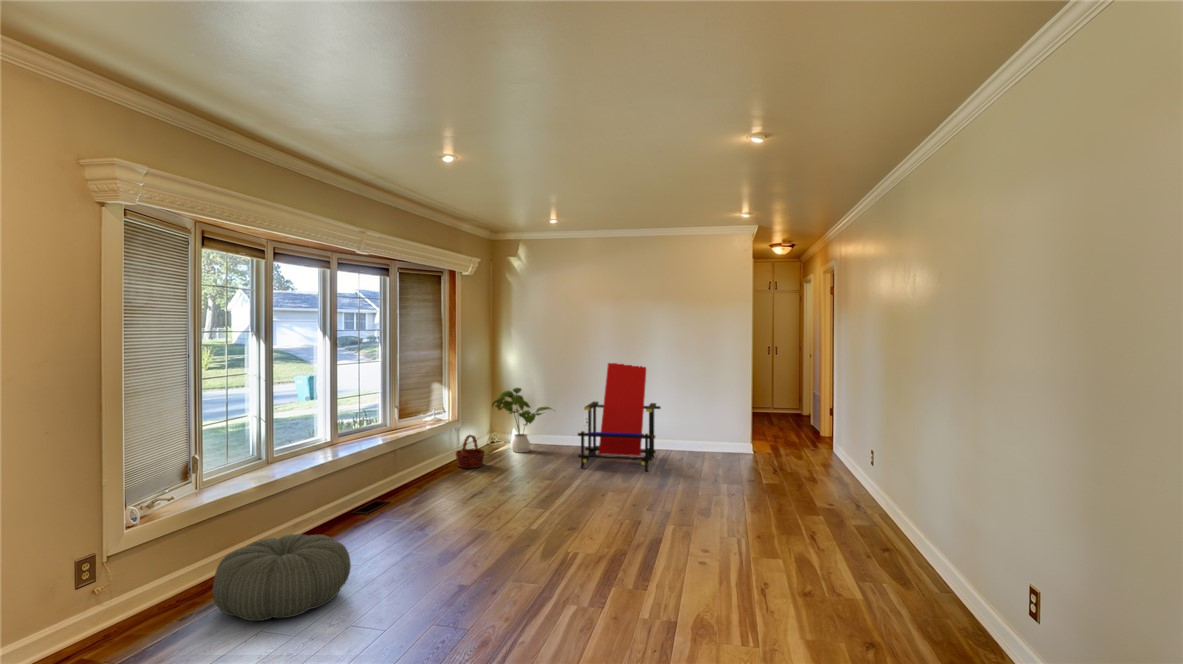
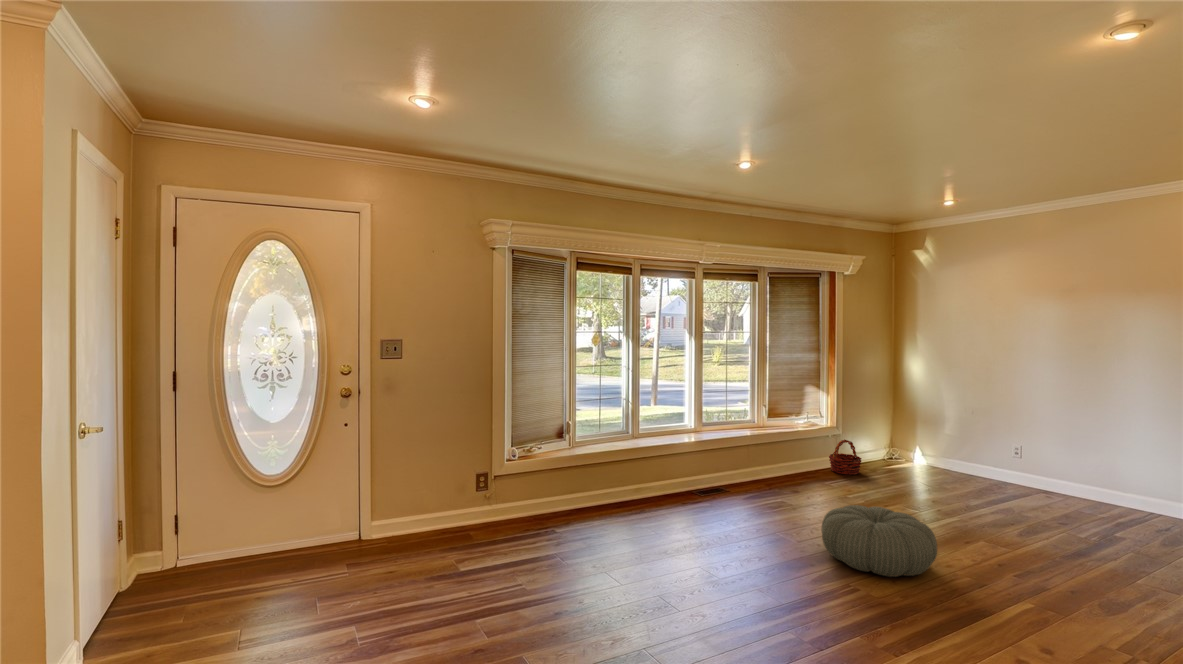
lounge chair: present [578,363,661,472] -> none [975,377,1131,528]
house plant: present [492,388,551,453] -> none [886,397,967,470]
pouf: present [212,534,351,621] -> present [822,505,937,577]

